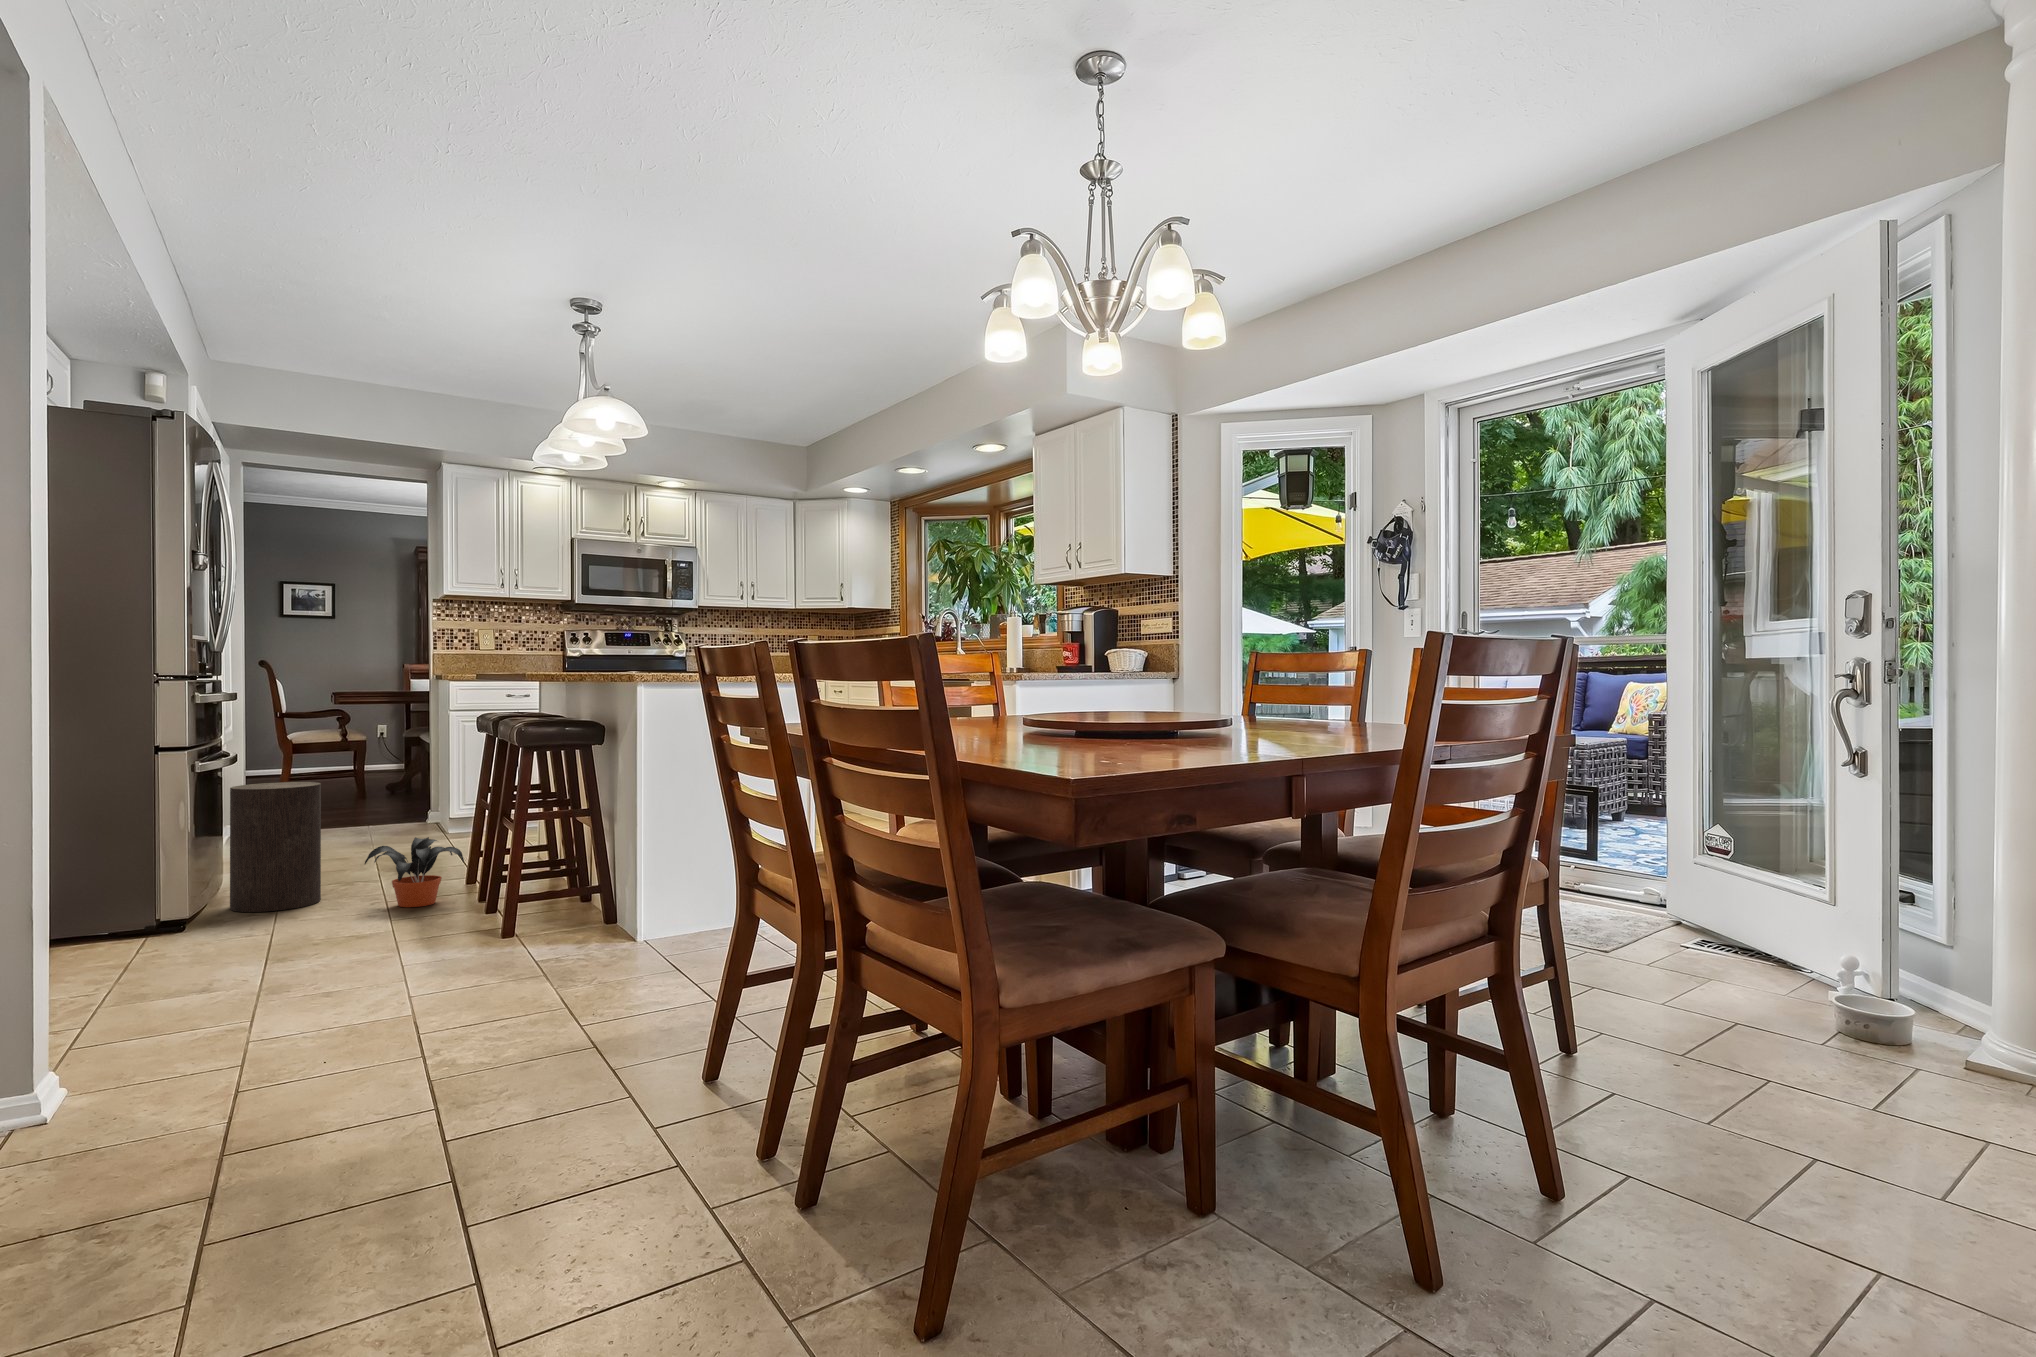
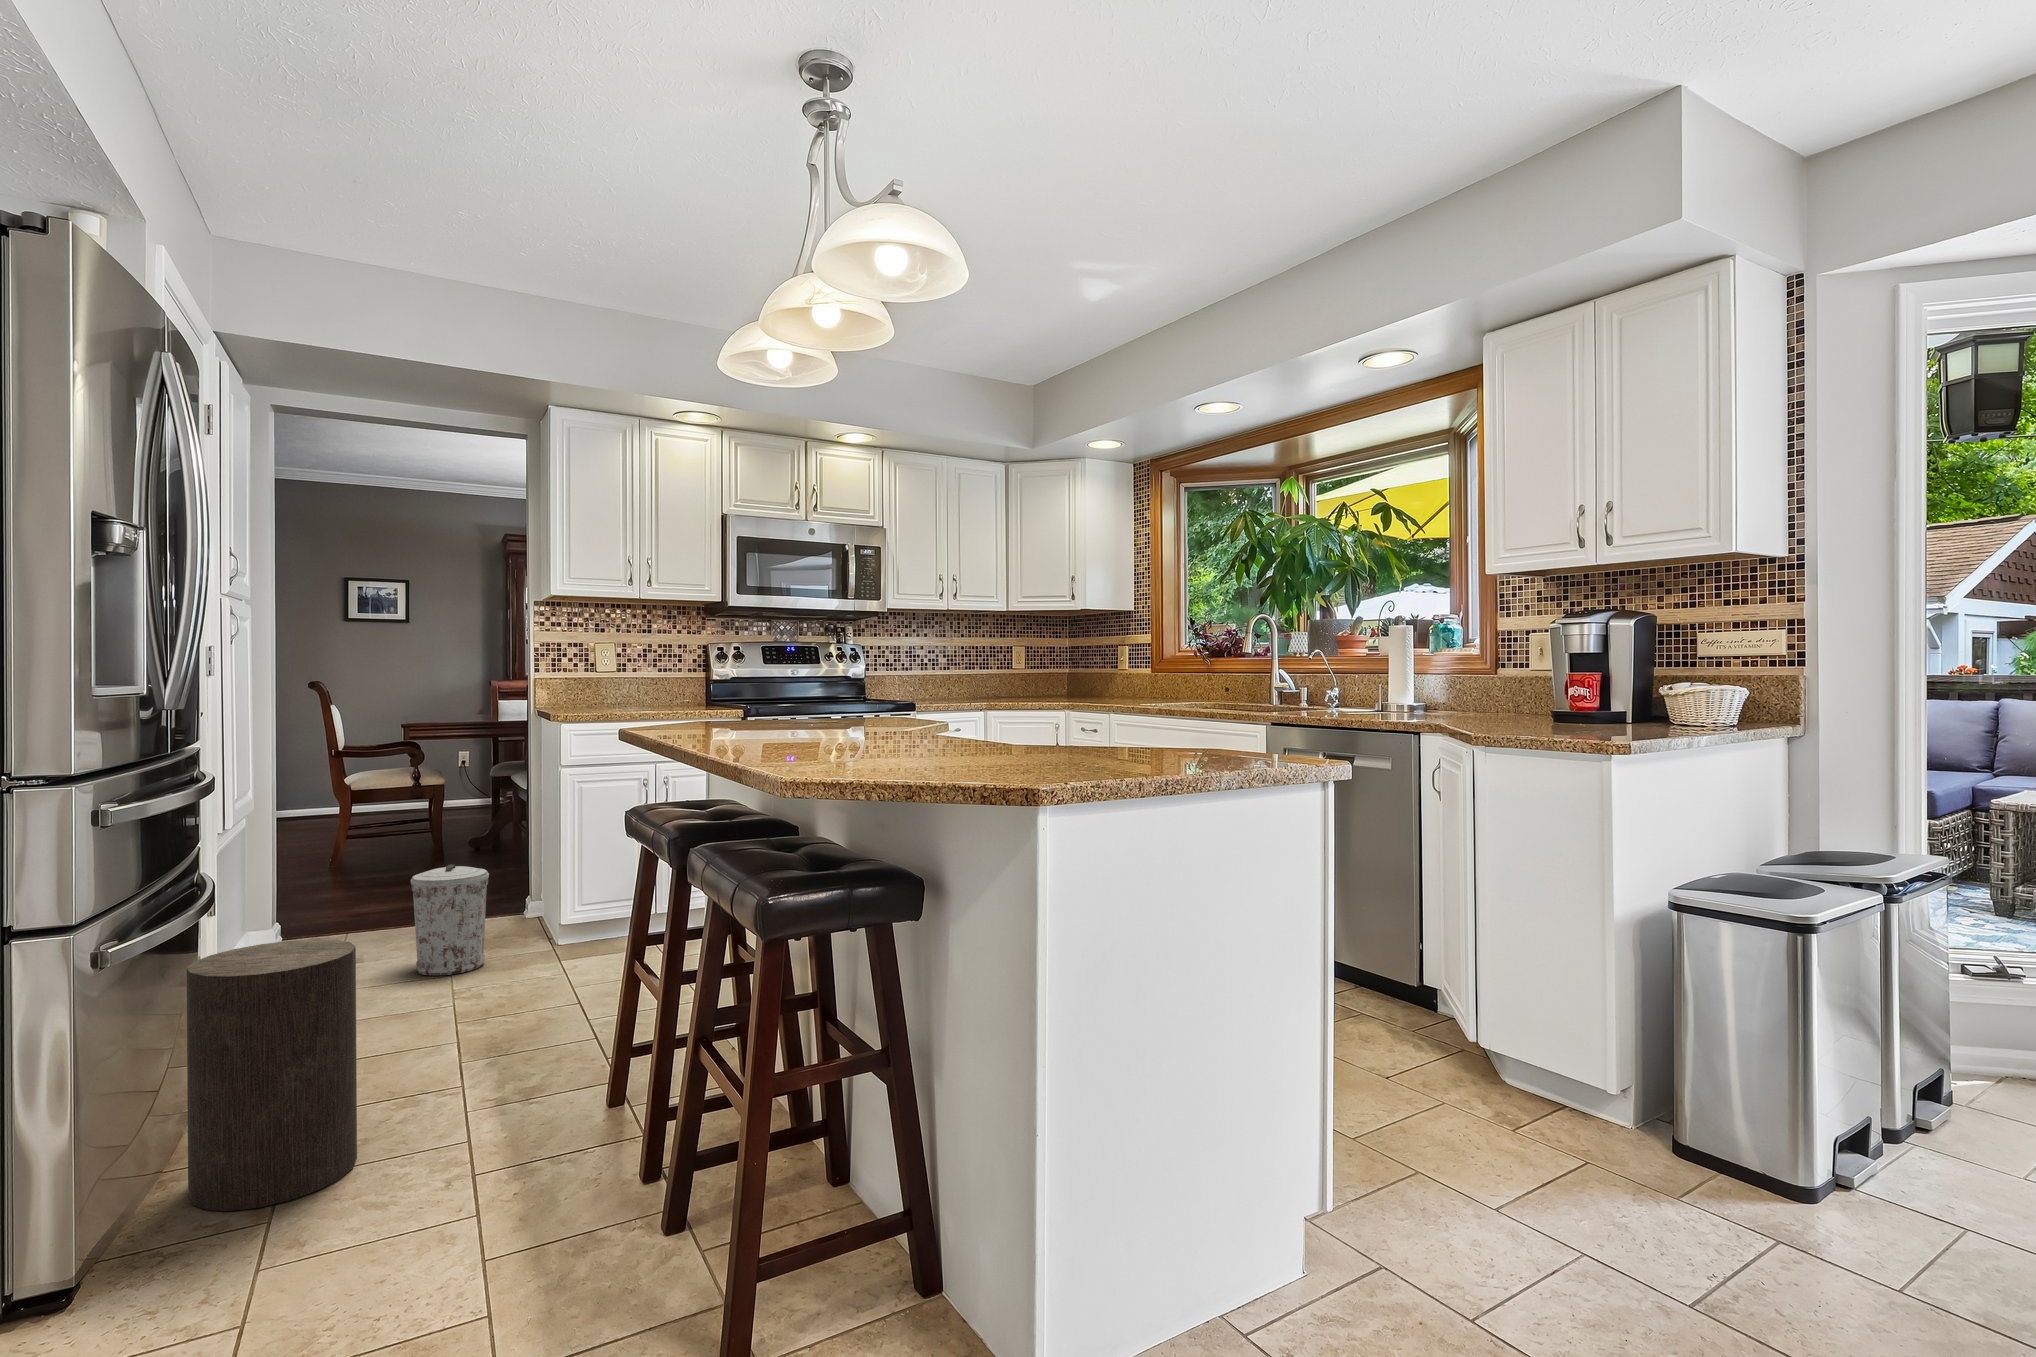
trash can: none [345,774,399,845] -> present [411,865,489,975]
potted plant: present [365,837,464,907] -> none [432,1043,613,1195]

